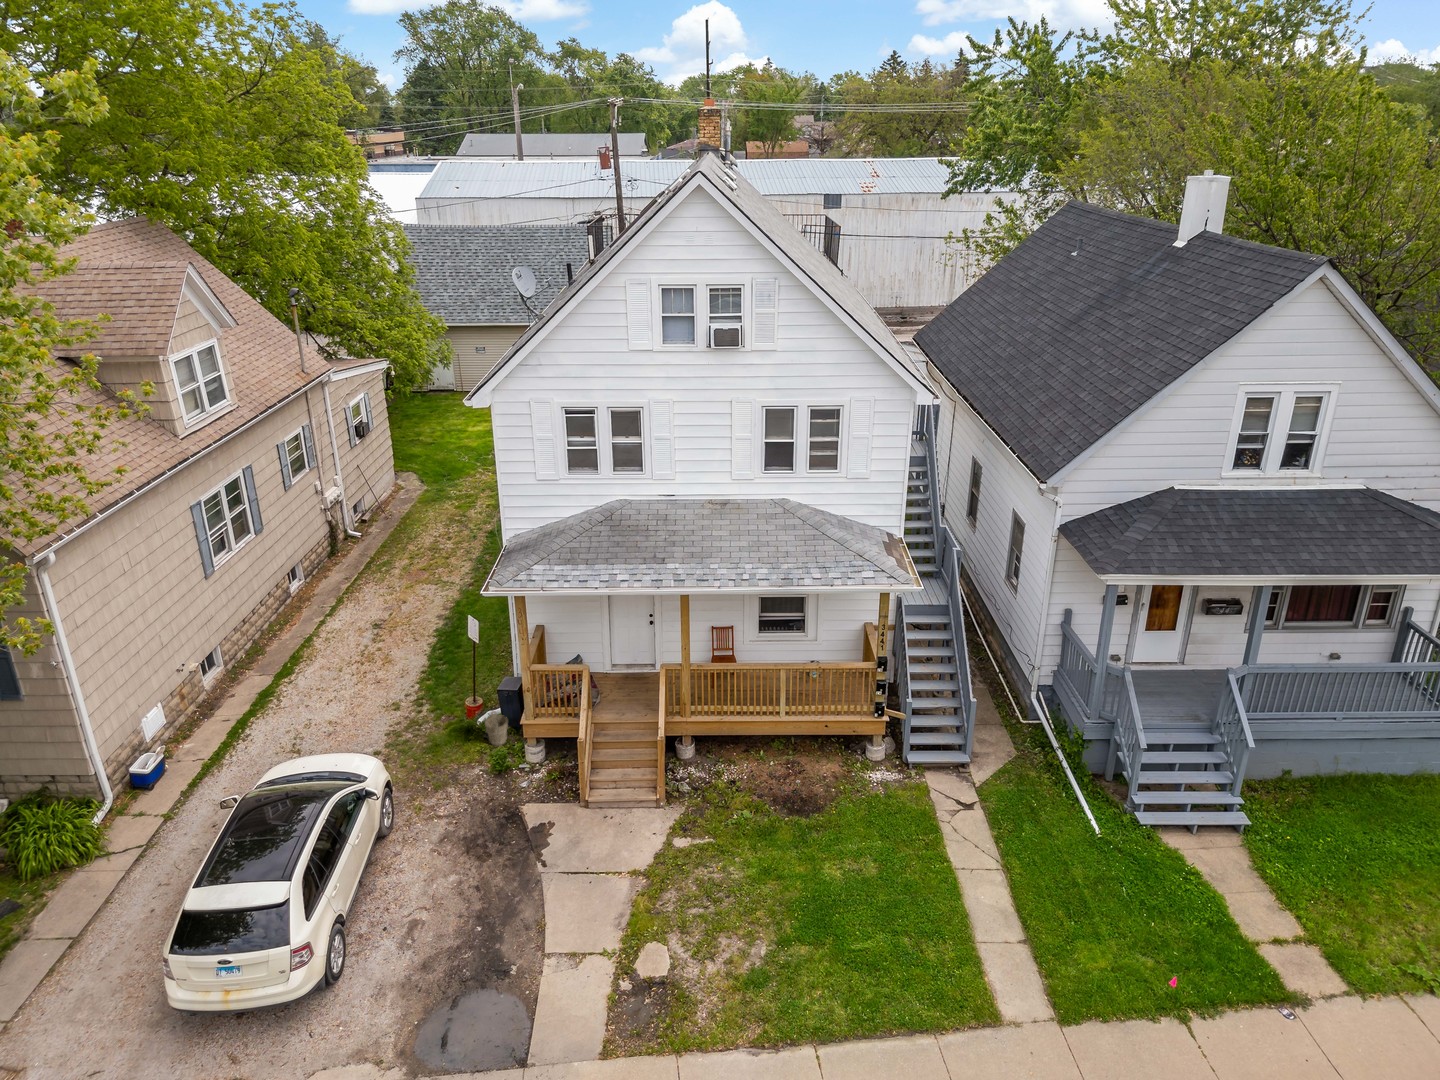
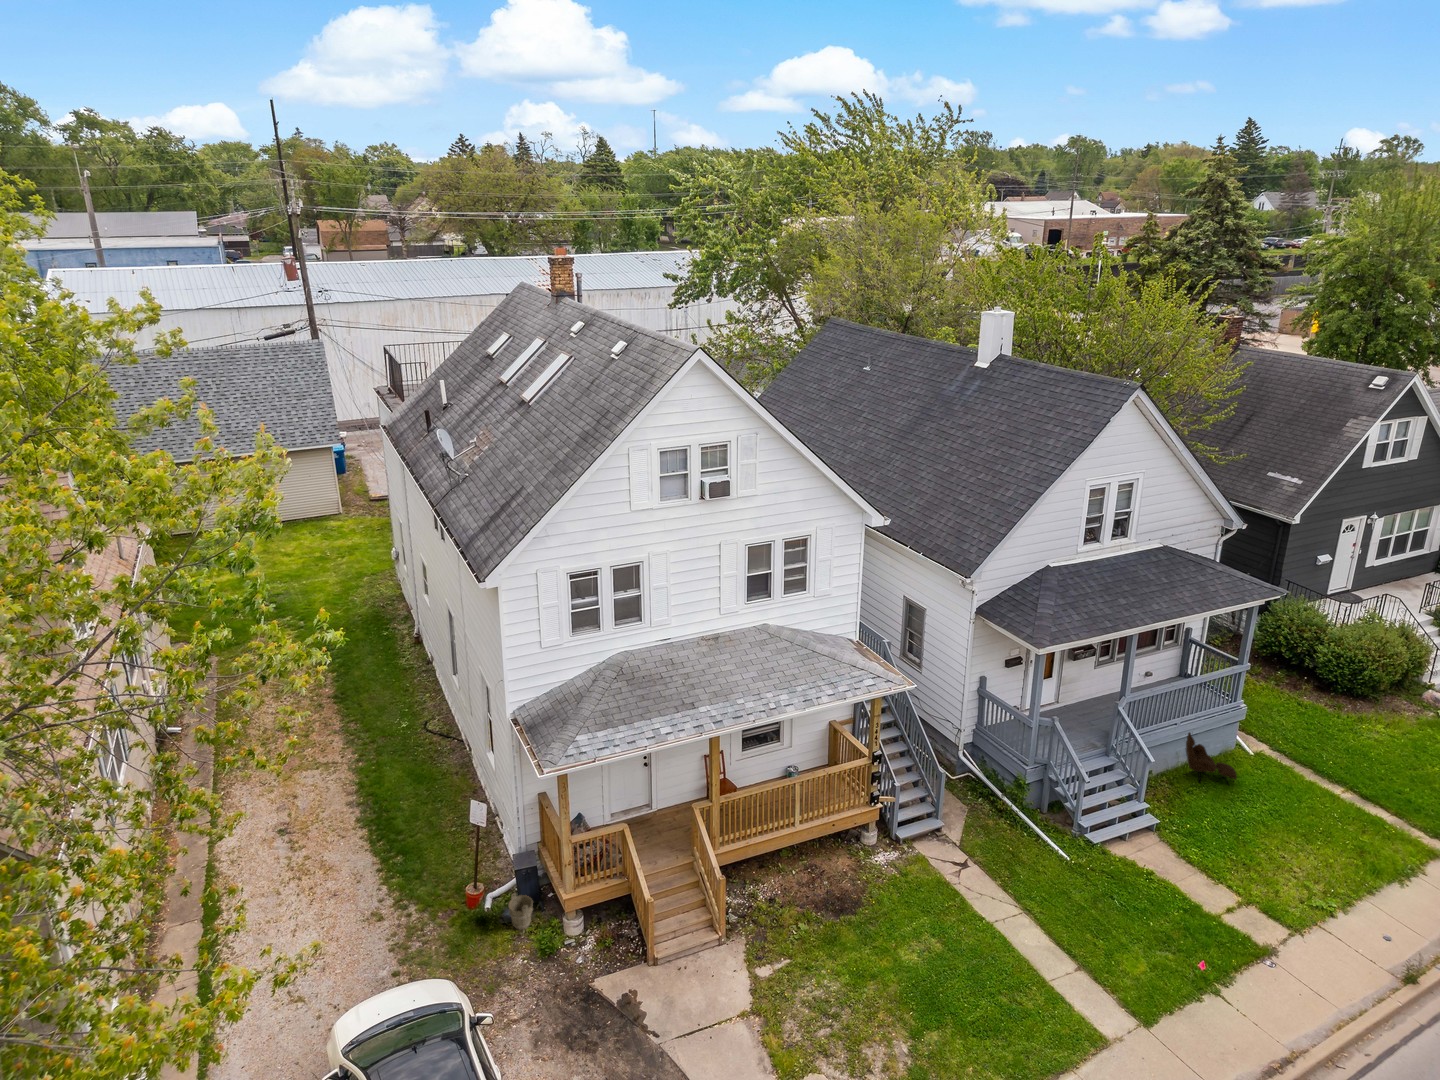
lounge chair: none [1335,724,1414,811] -> present [1185,732,1237,783]

